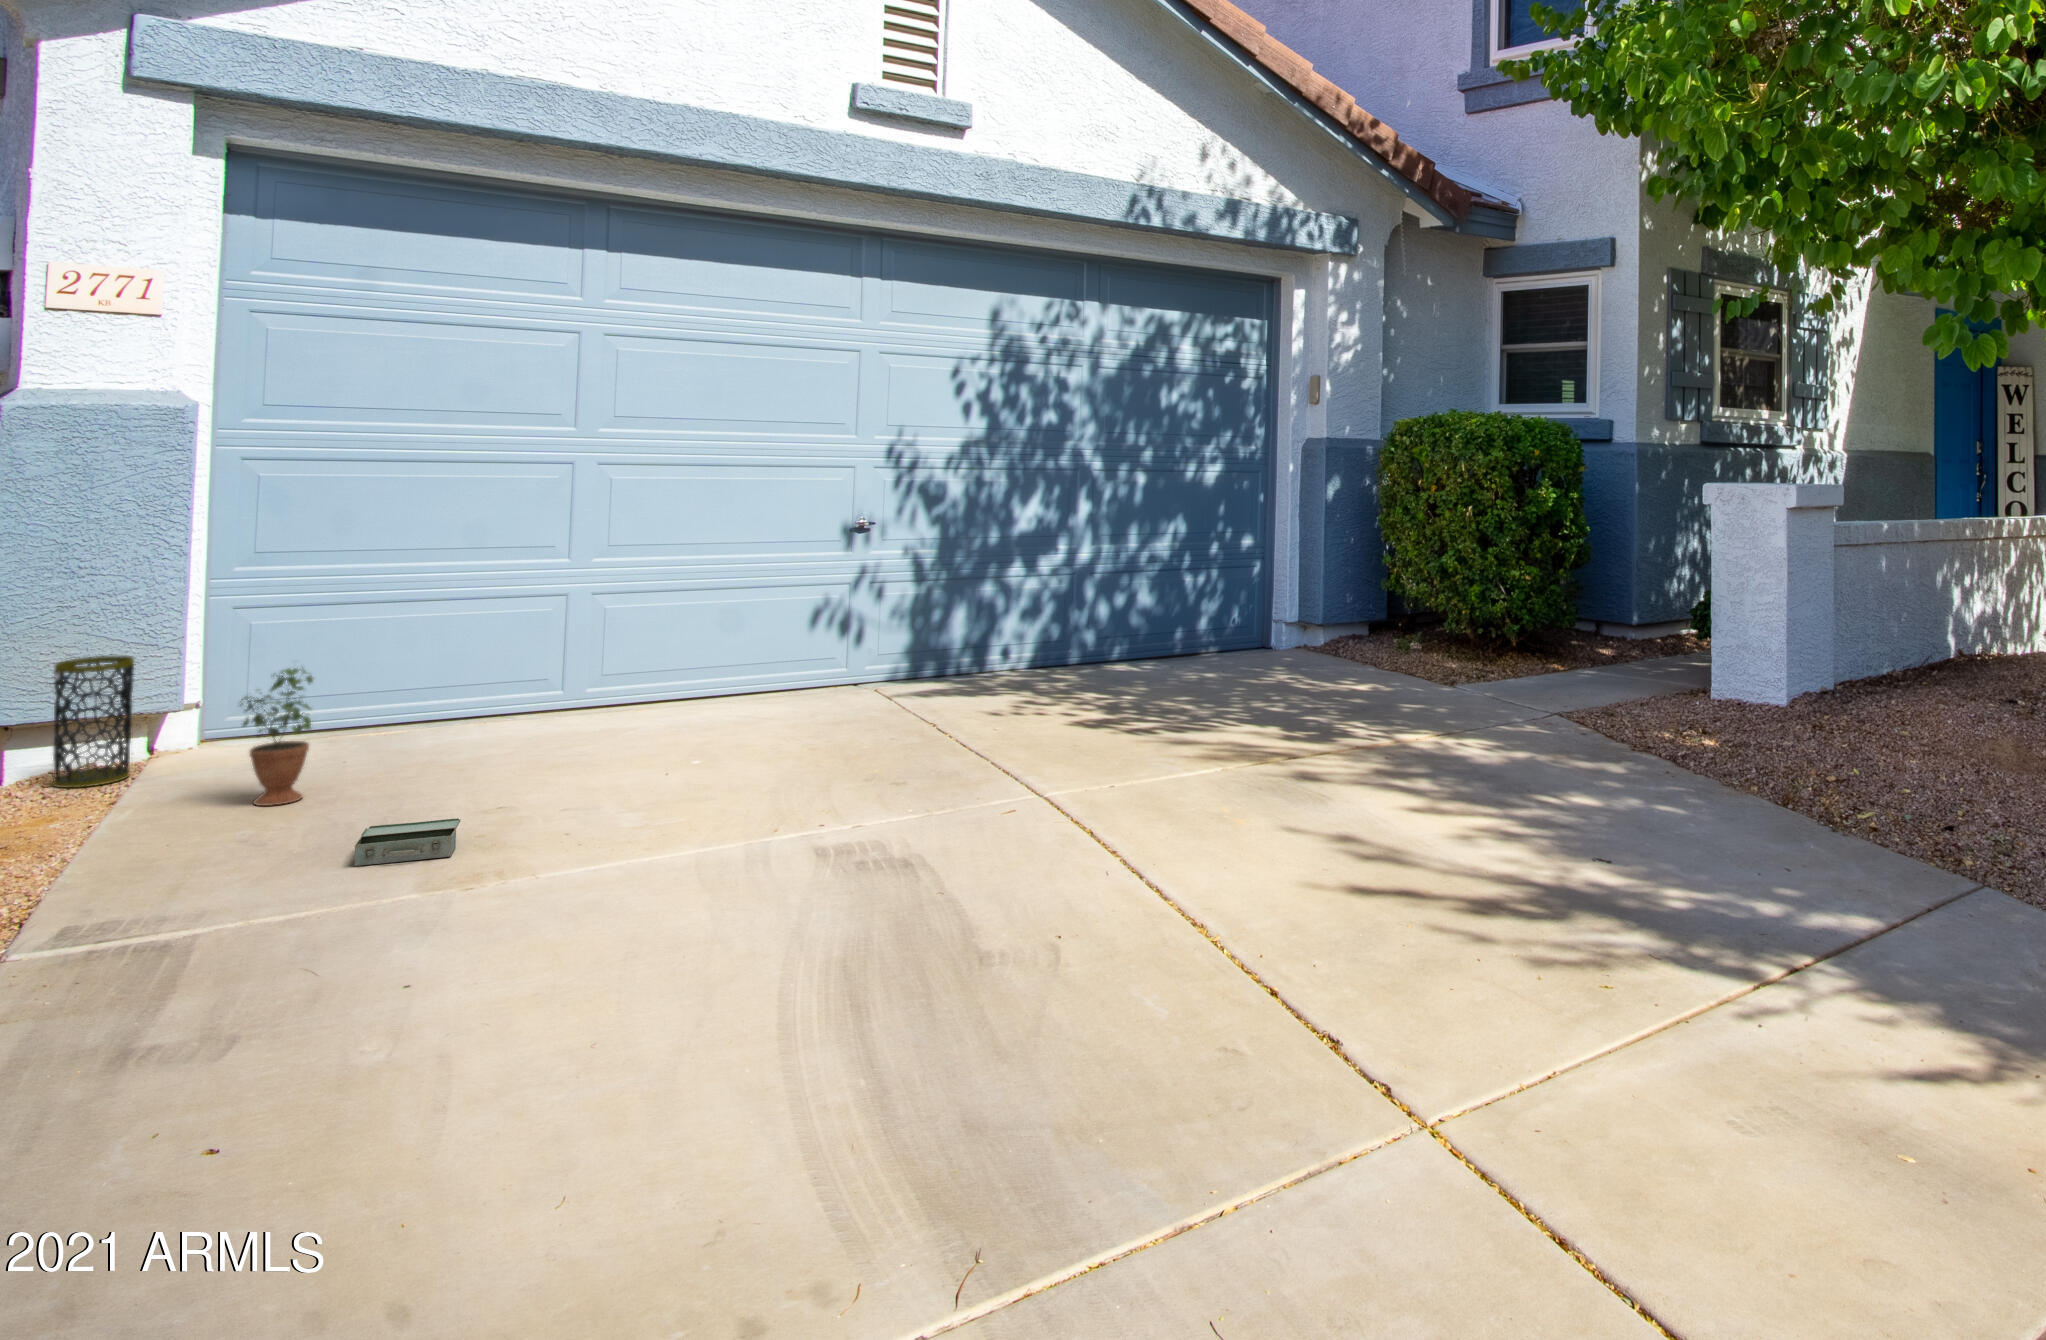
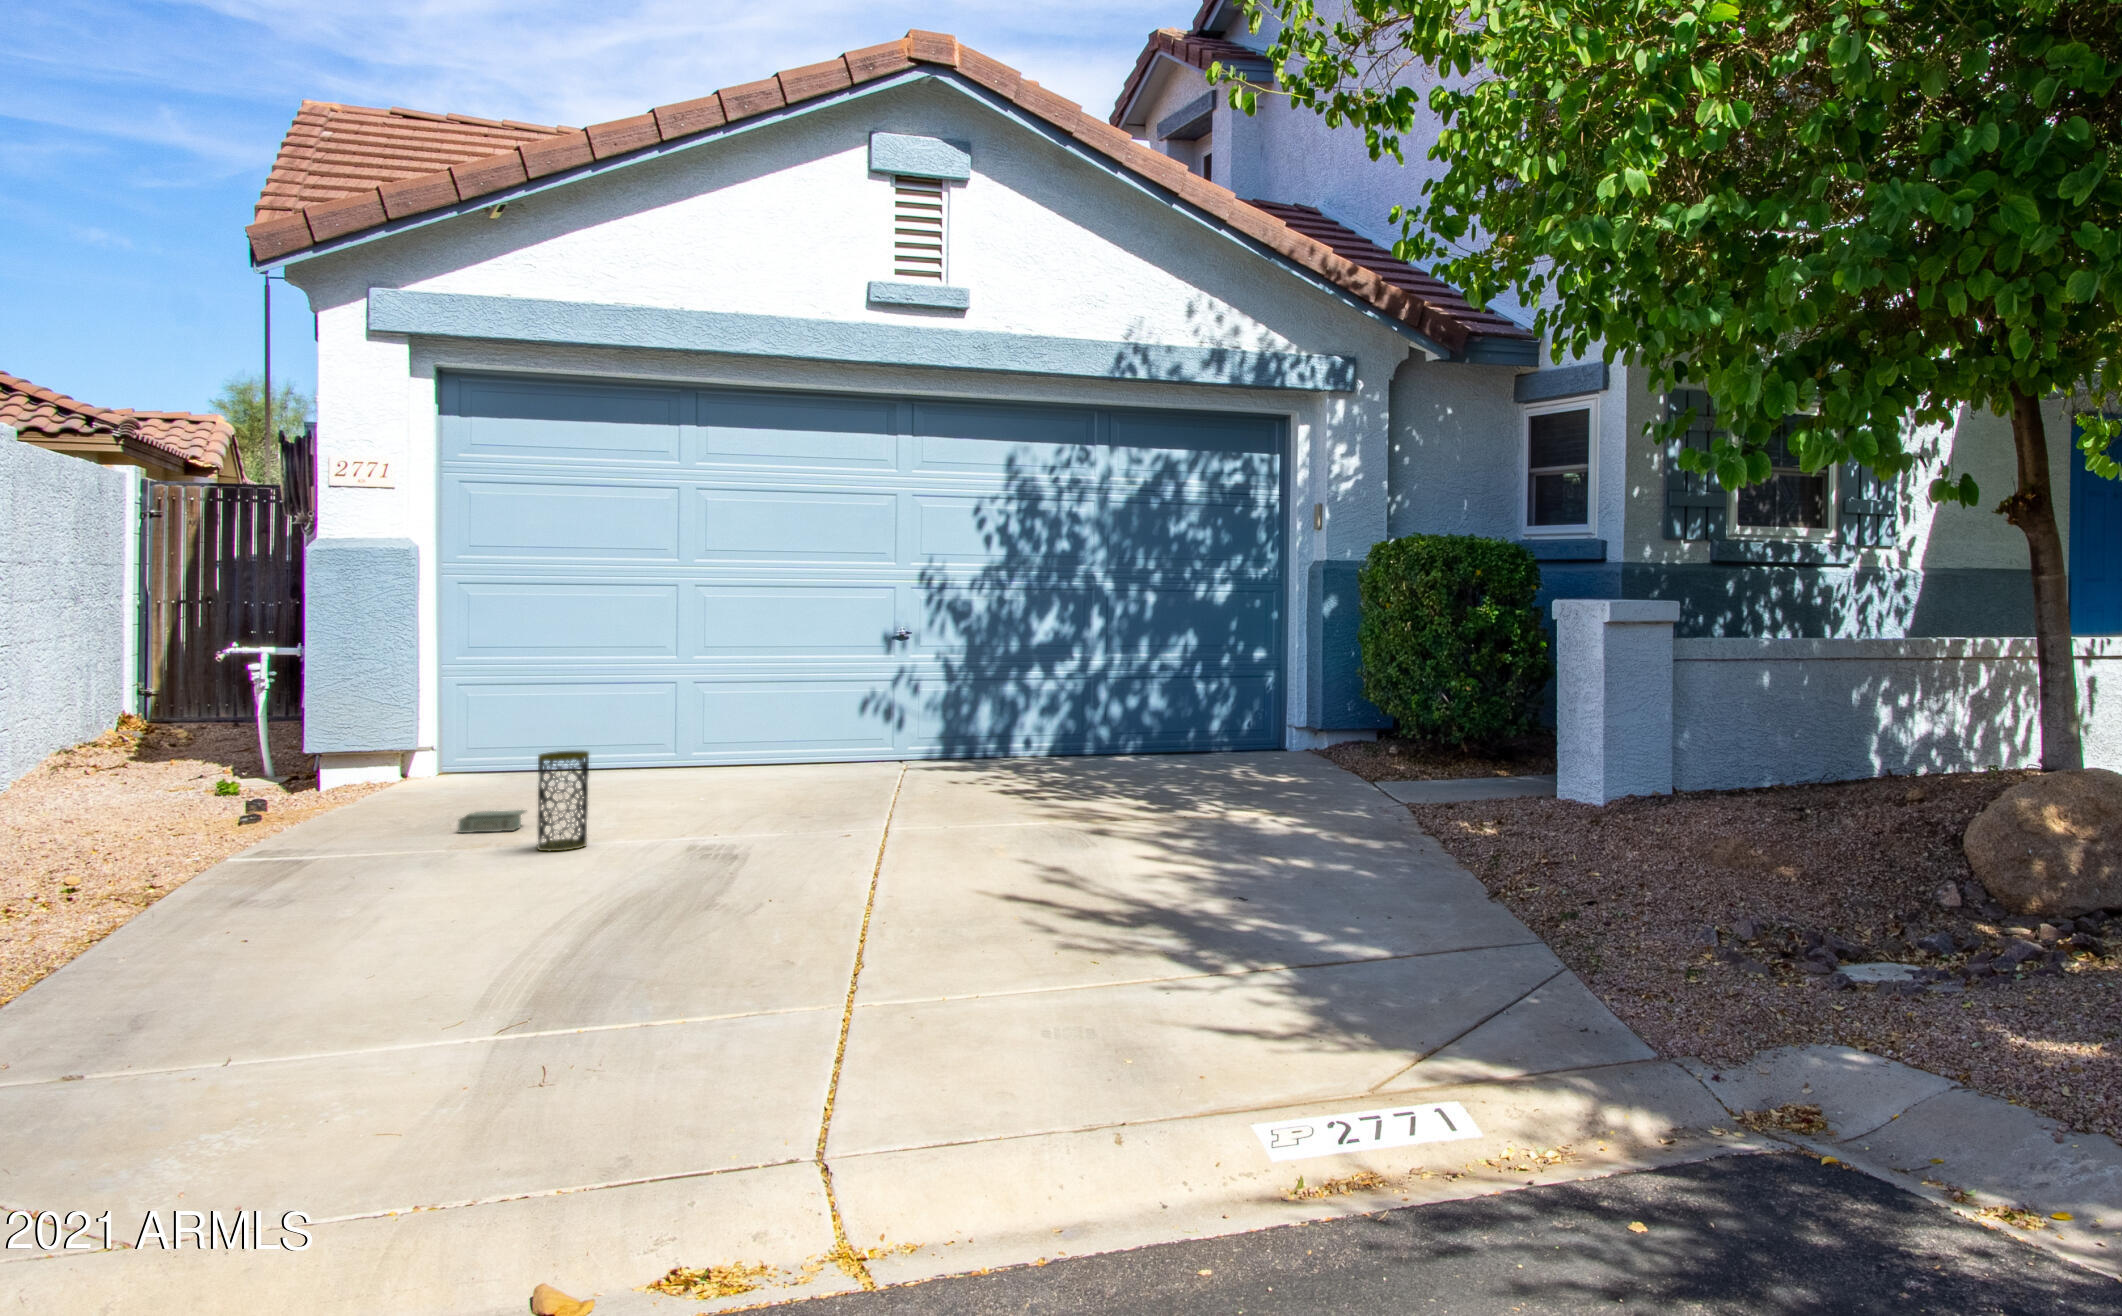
trash can: present [53,656,134,788] -> present [537,750,589,851]
potted plant: present [242,668,313,806] -> none [423,712,471,807]

